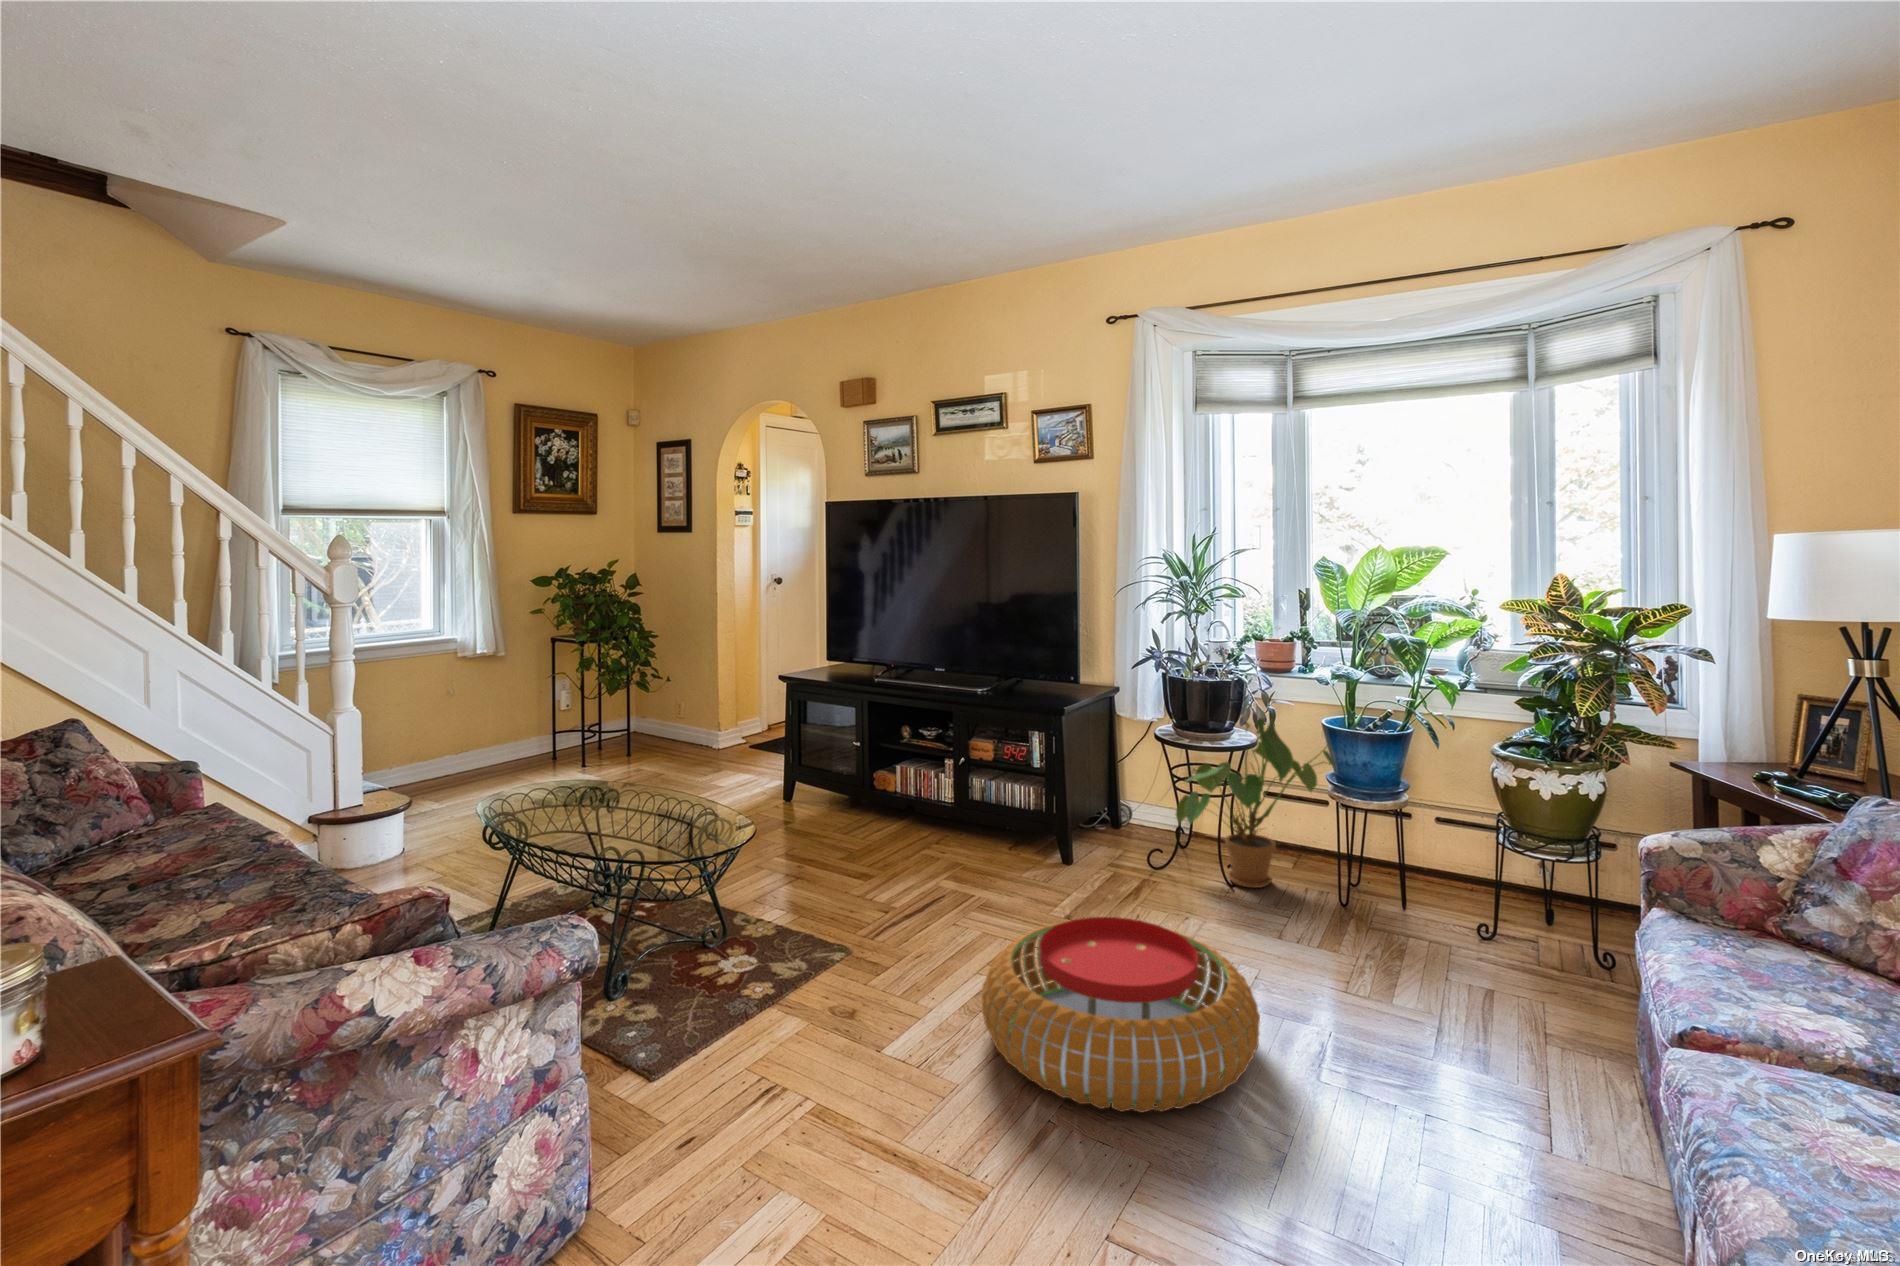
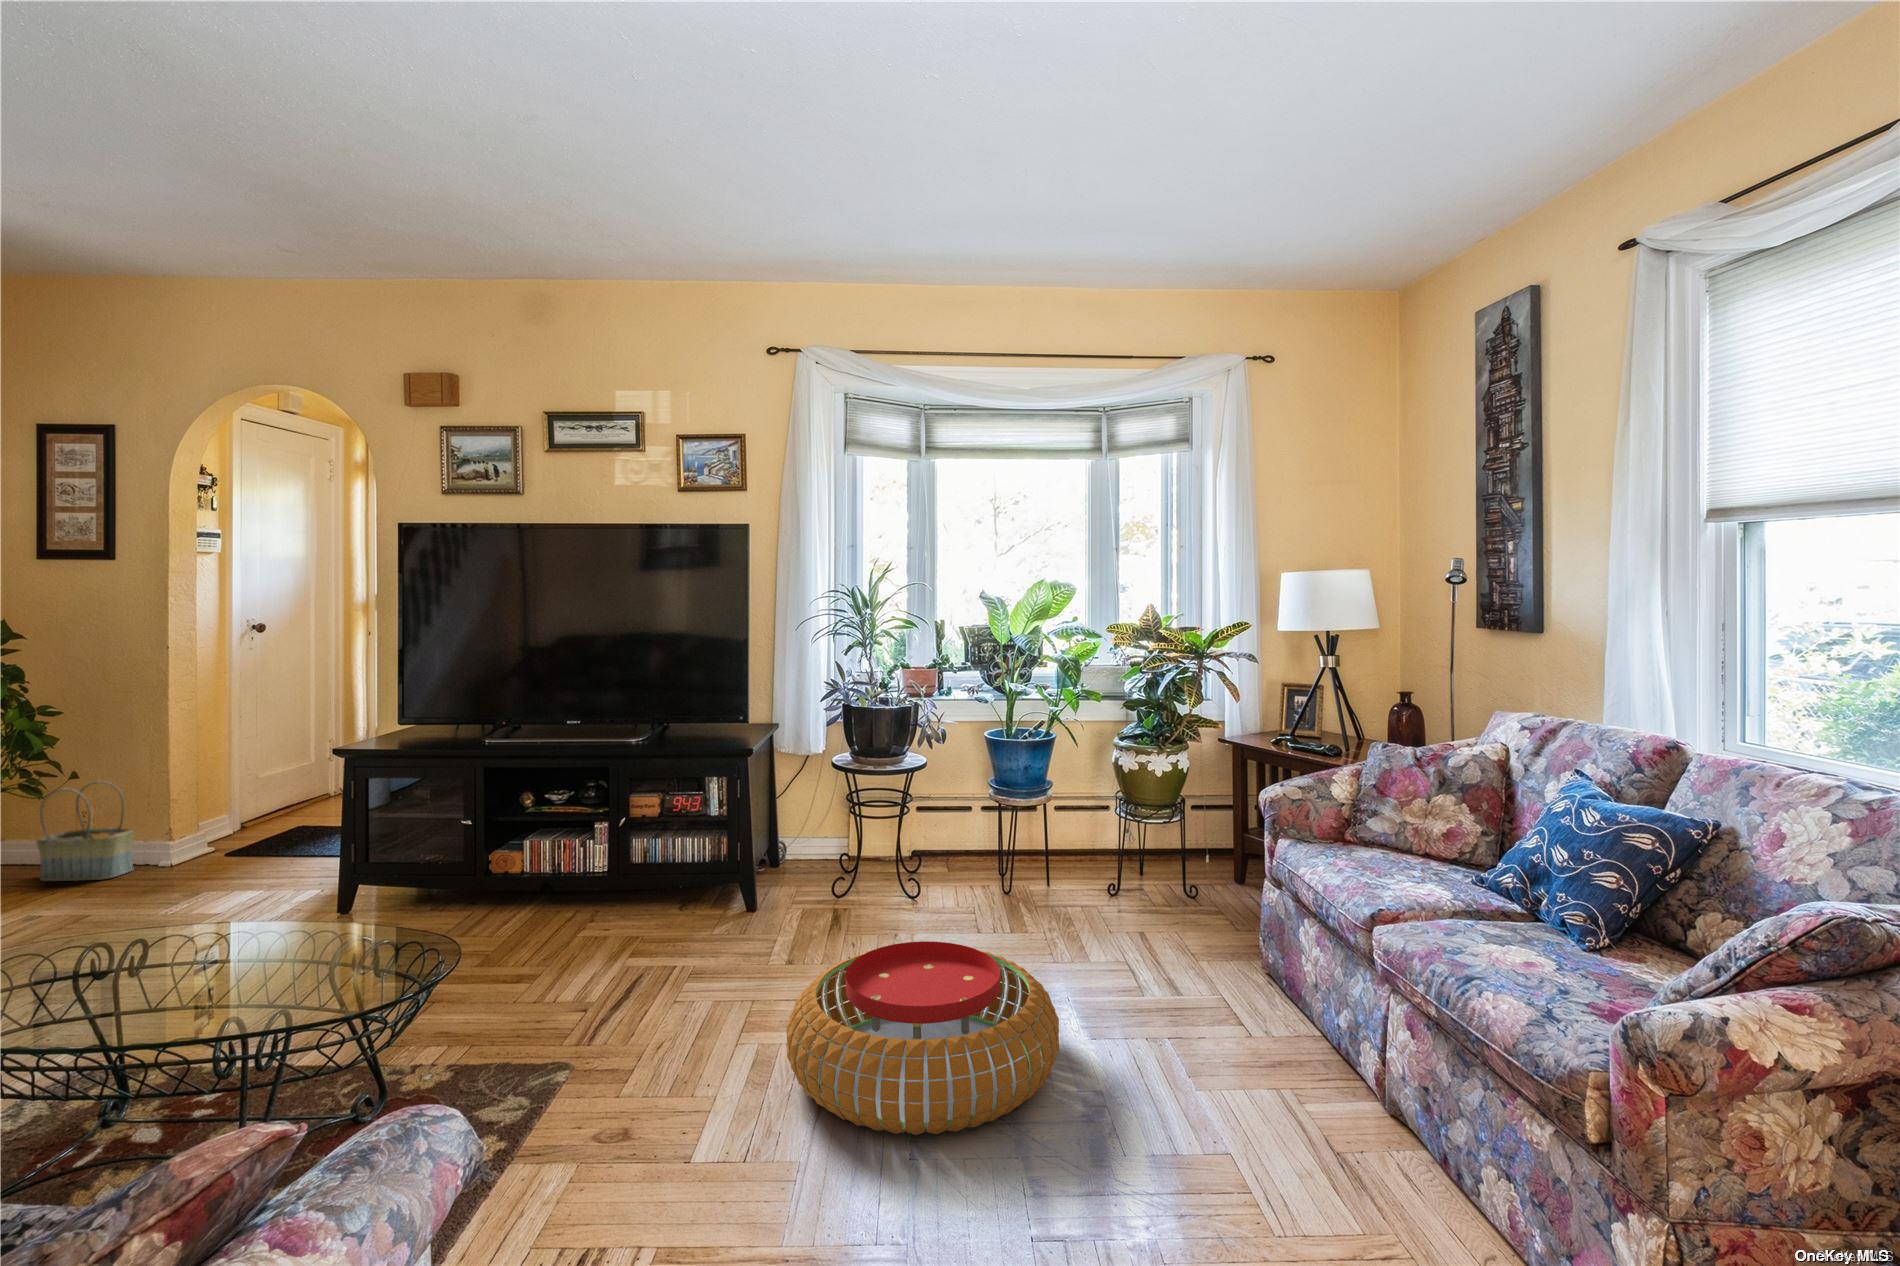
basket: none [650,687,698,753] -> present [36,781,134,881]
house plant: present [1176,717,1341,888] -> none [860,732,1026,899]

